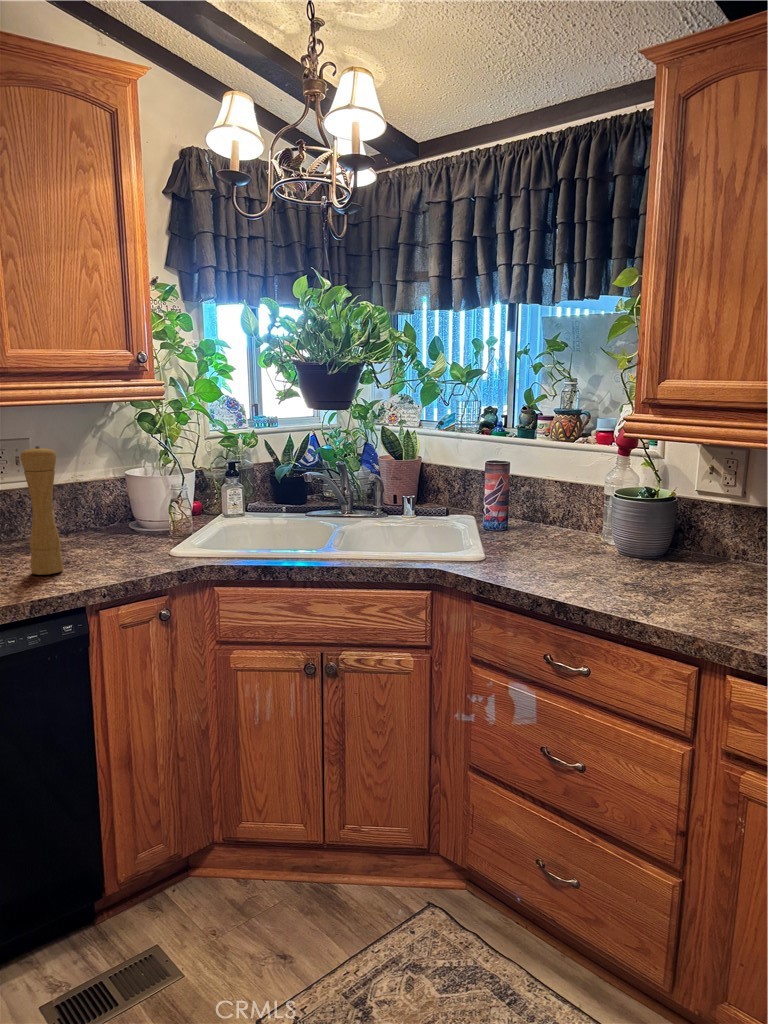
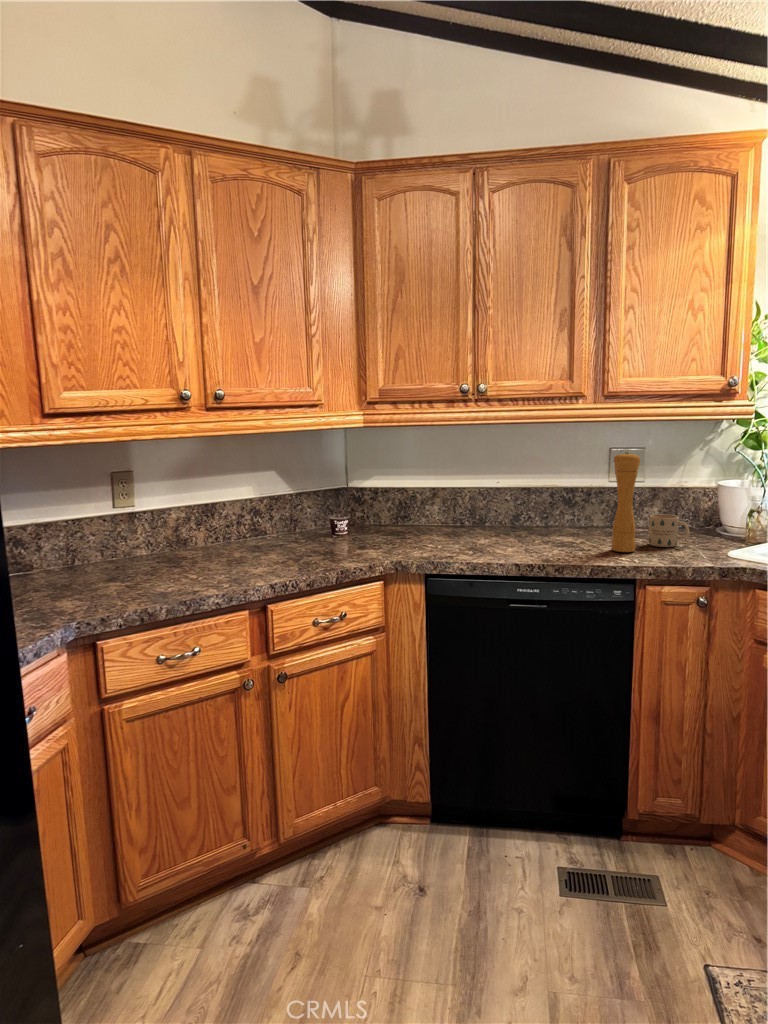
mug: none [66,517,117,558] -> present [648,514,689,547]

